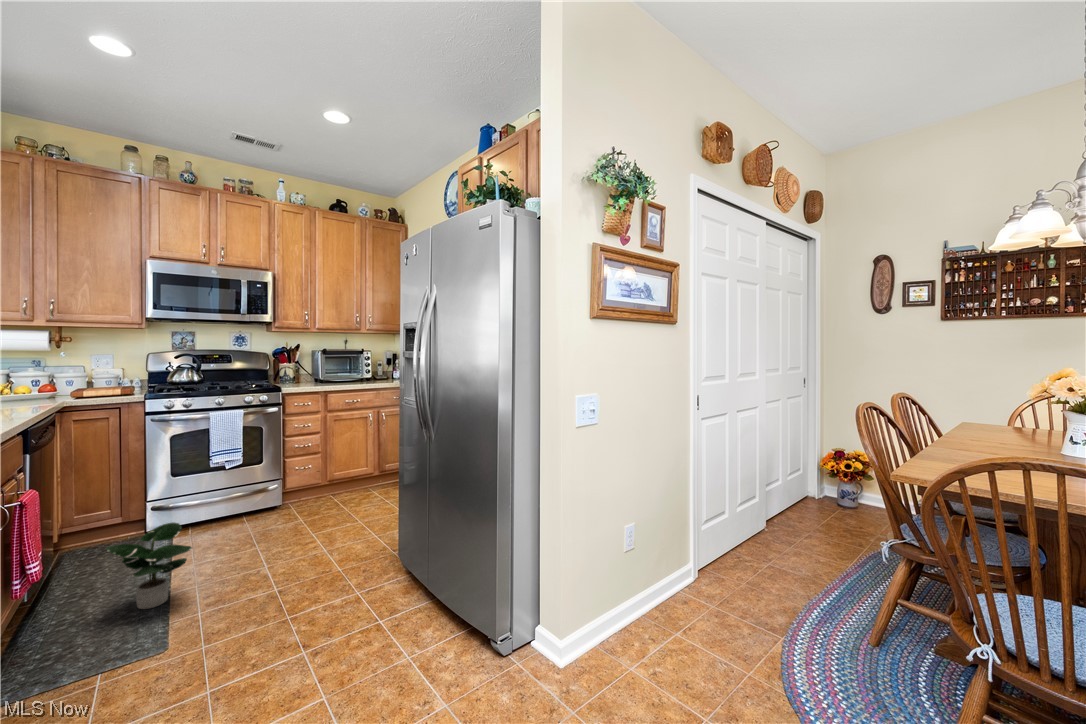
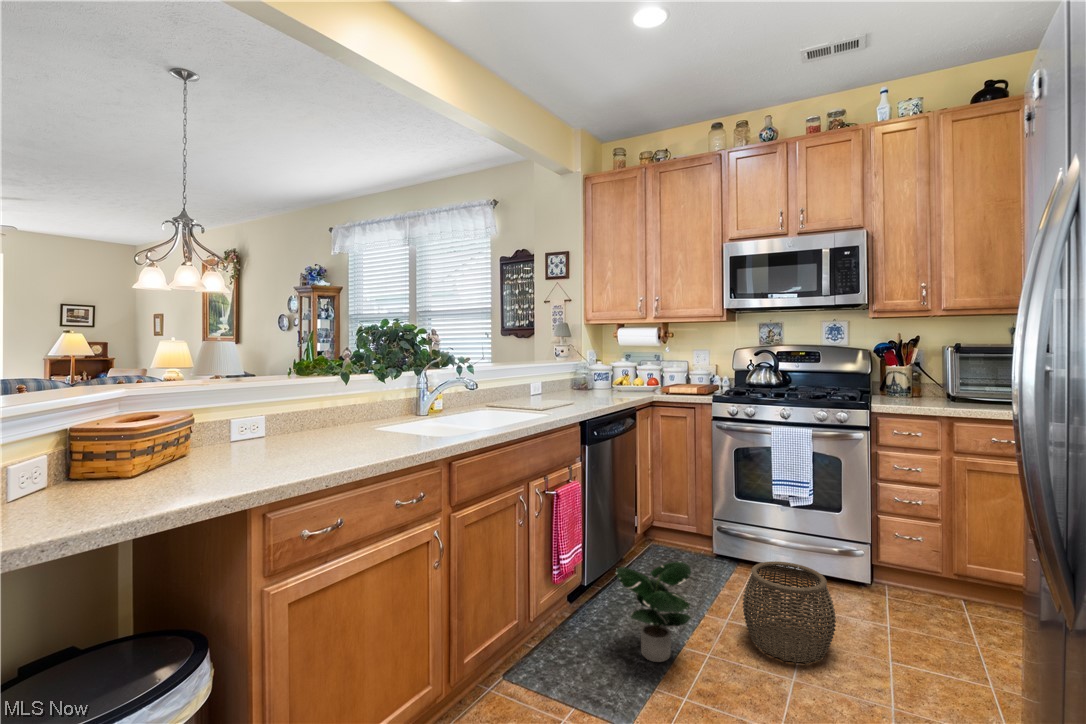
woven basket: none [216,498,284,563] -> present [743,561,836,664]

